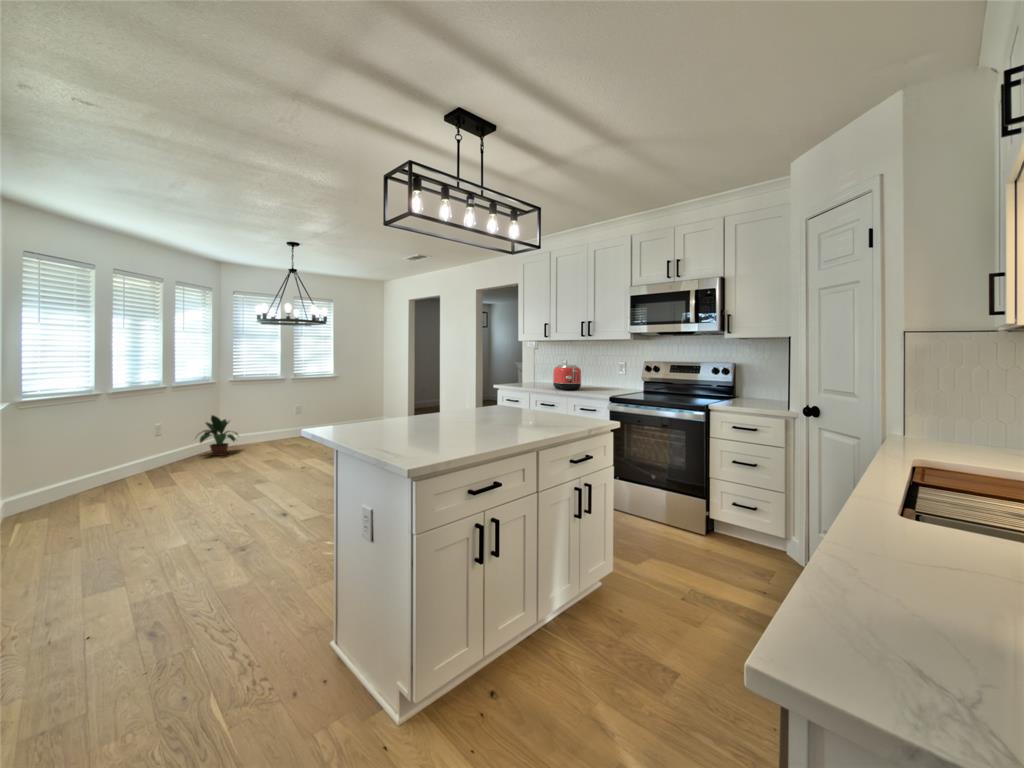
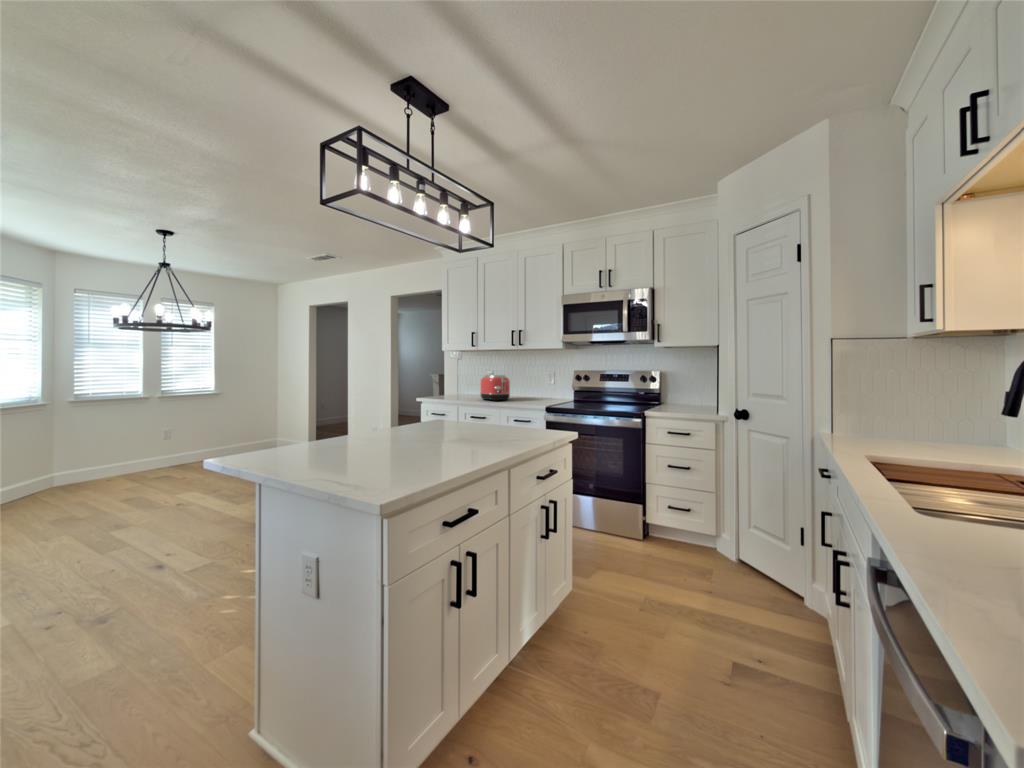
potted plant: present [200,415,238,456] -> none [19,443,86,495]

